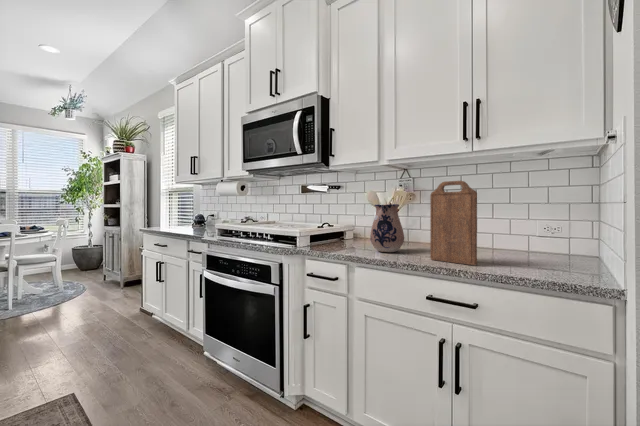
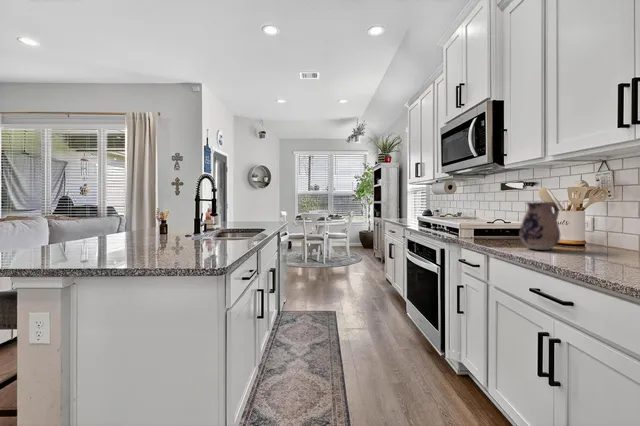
cutting board: present [430,181,477,265] -> none [564,177,605,269]

